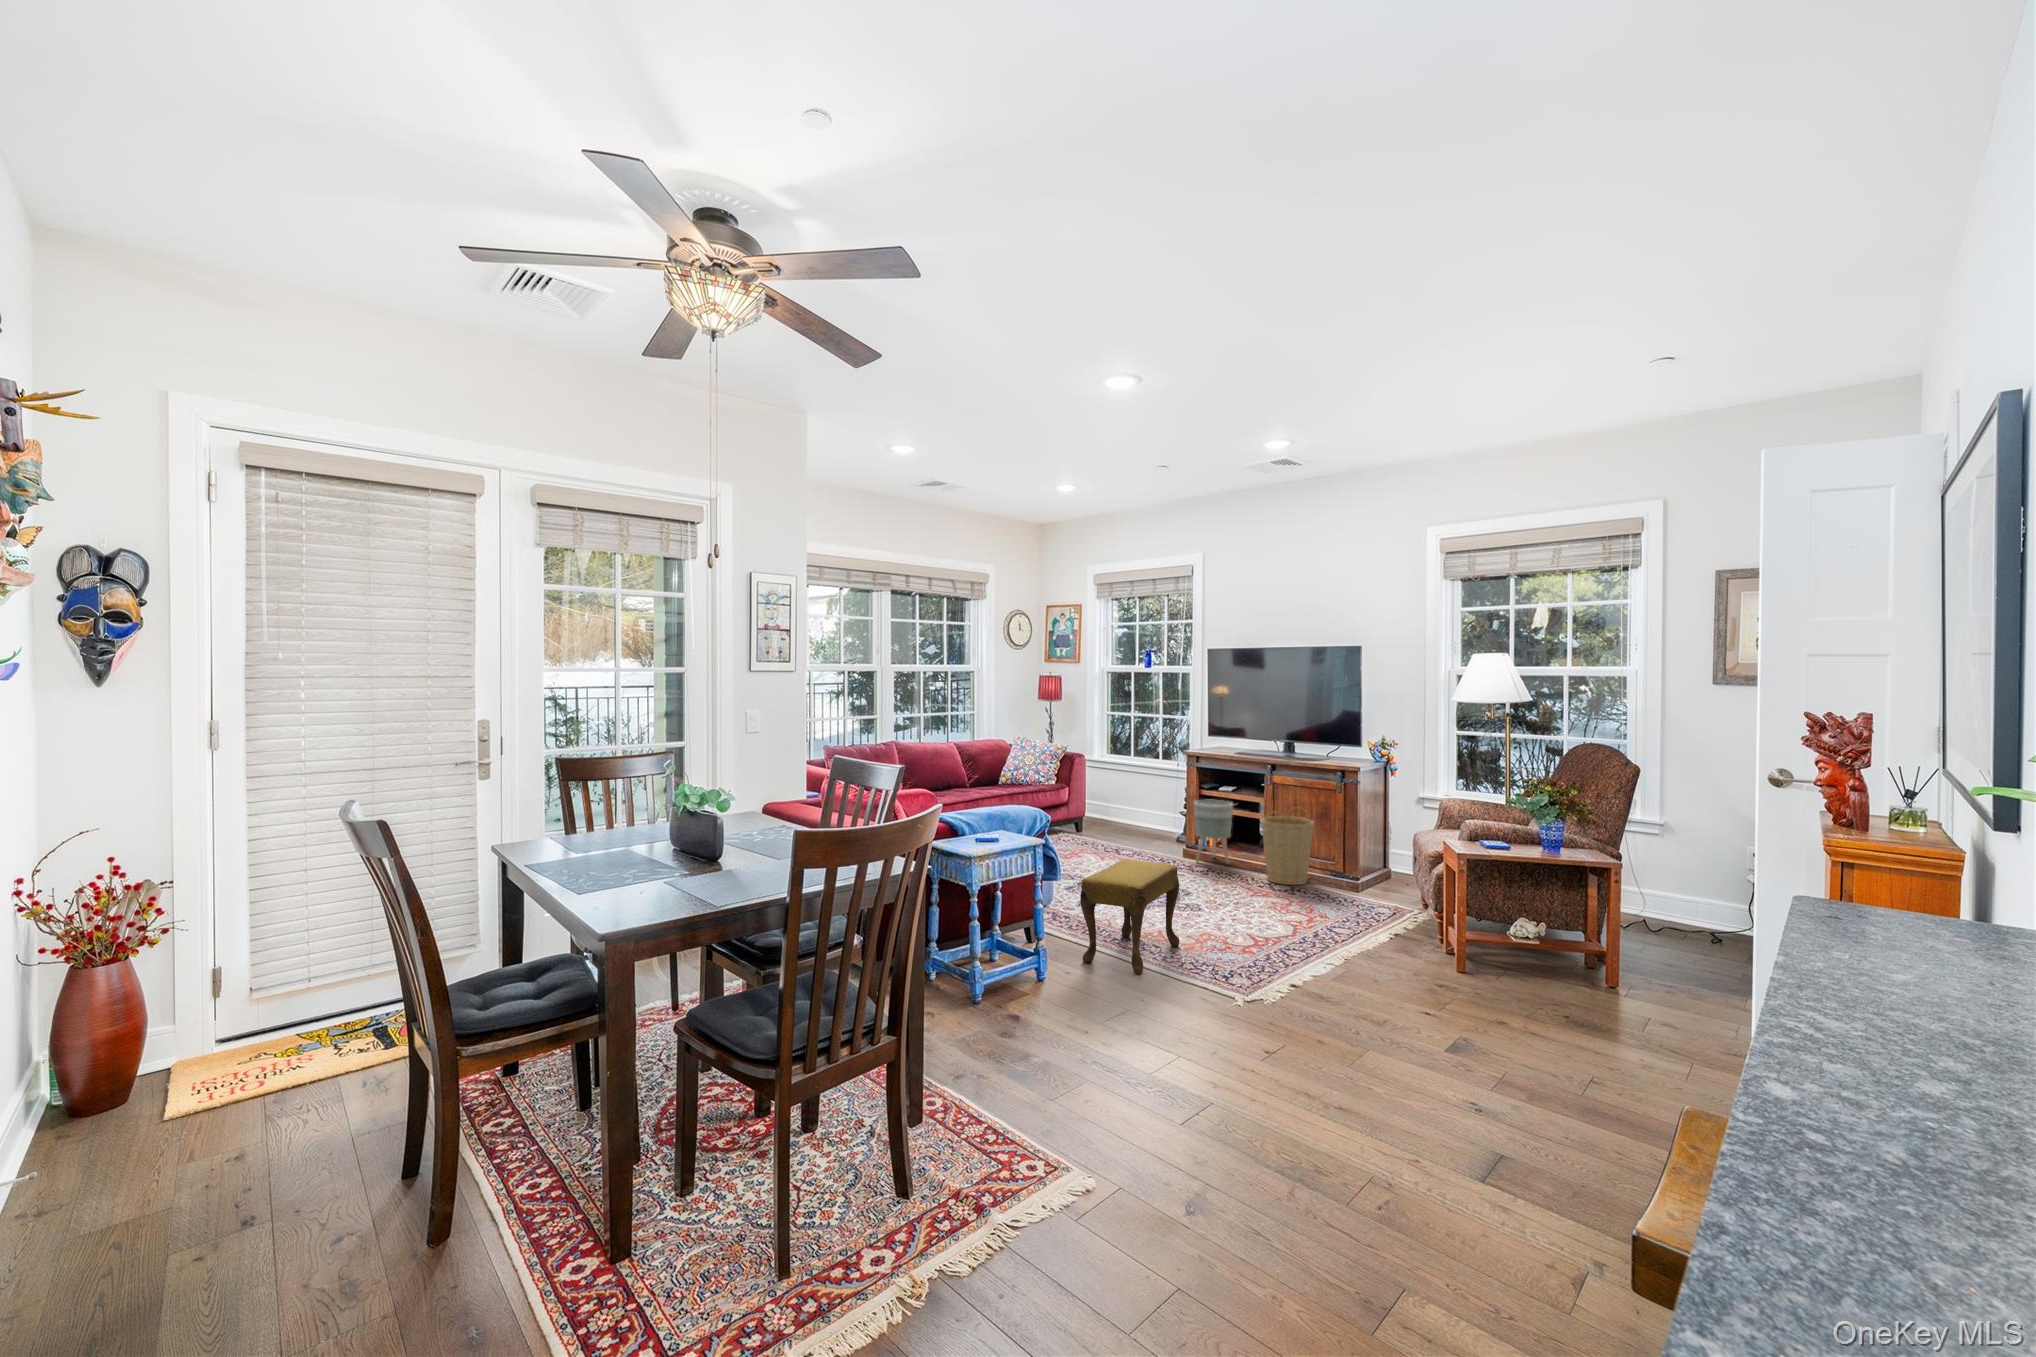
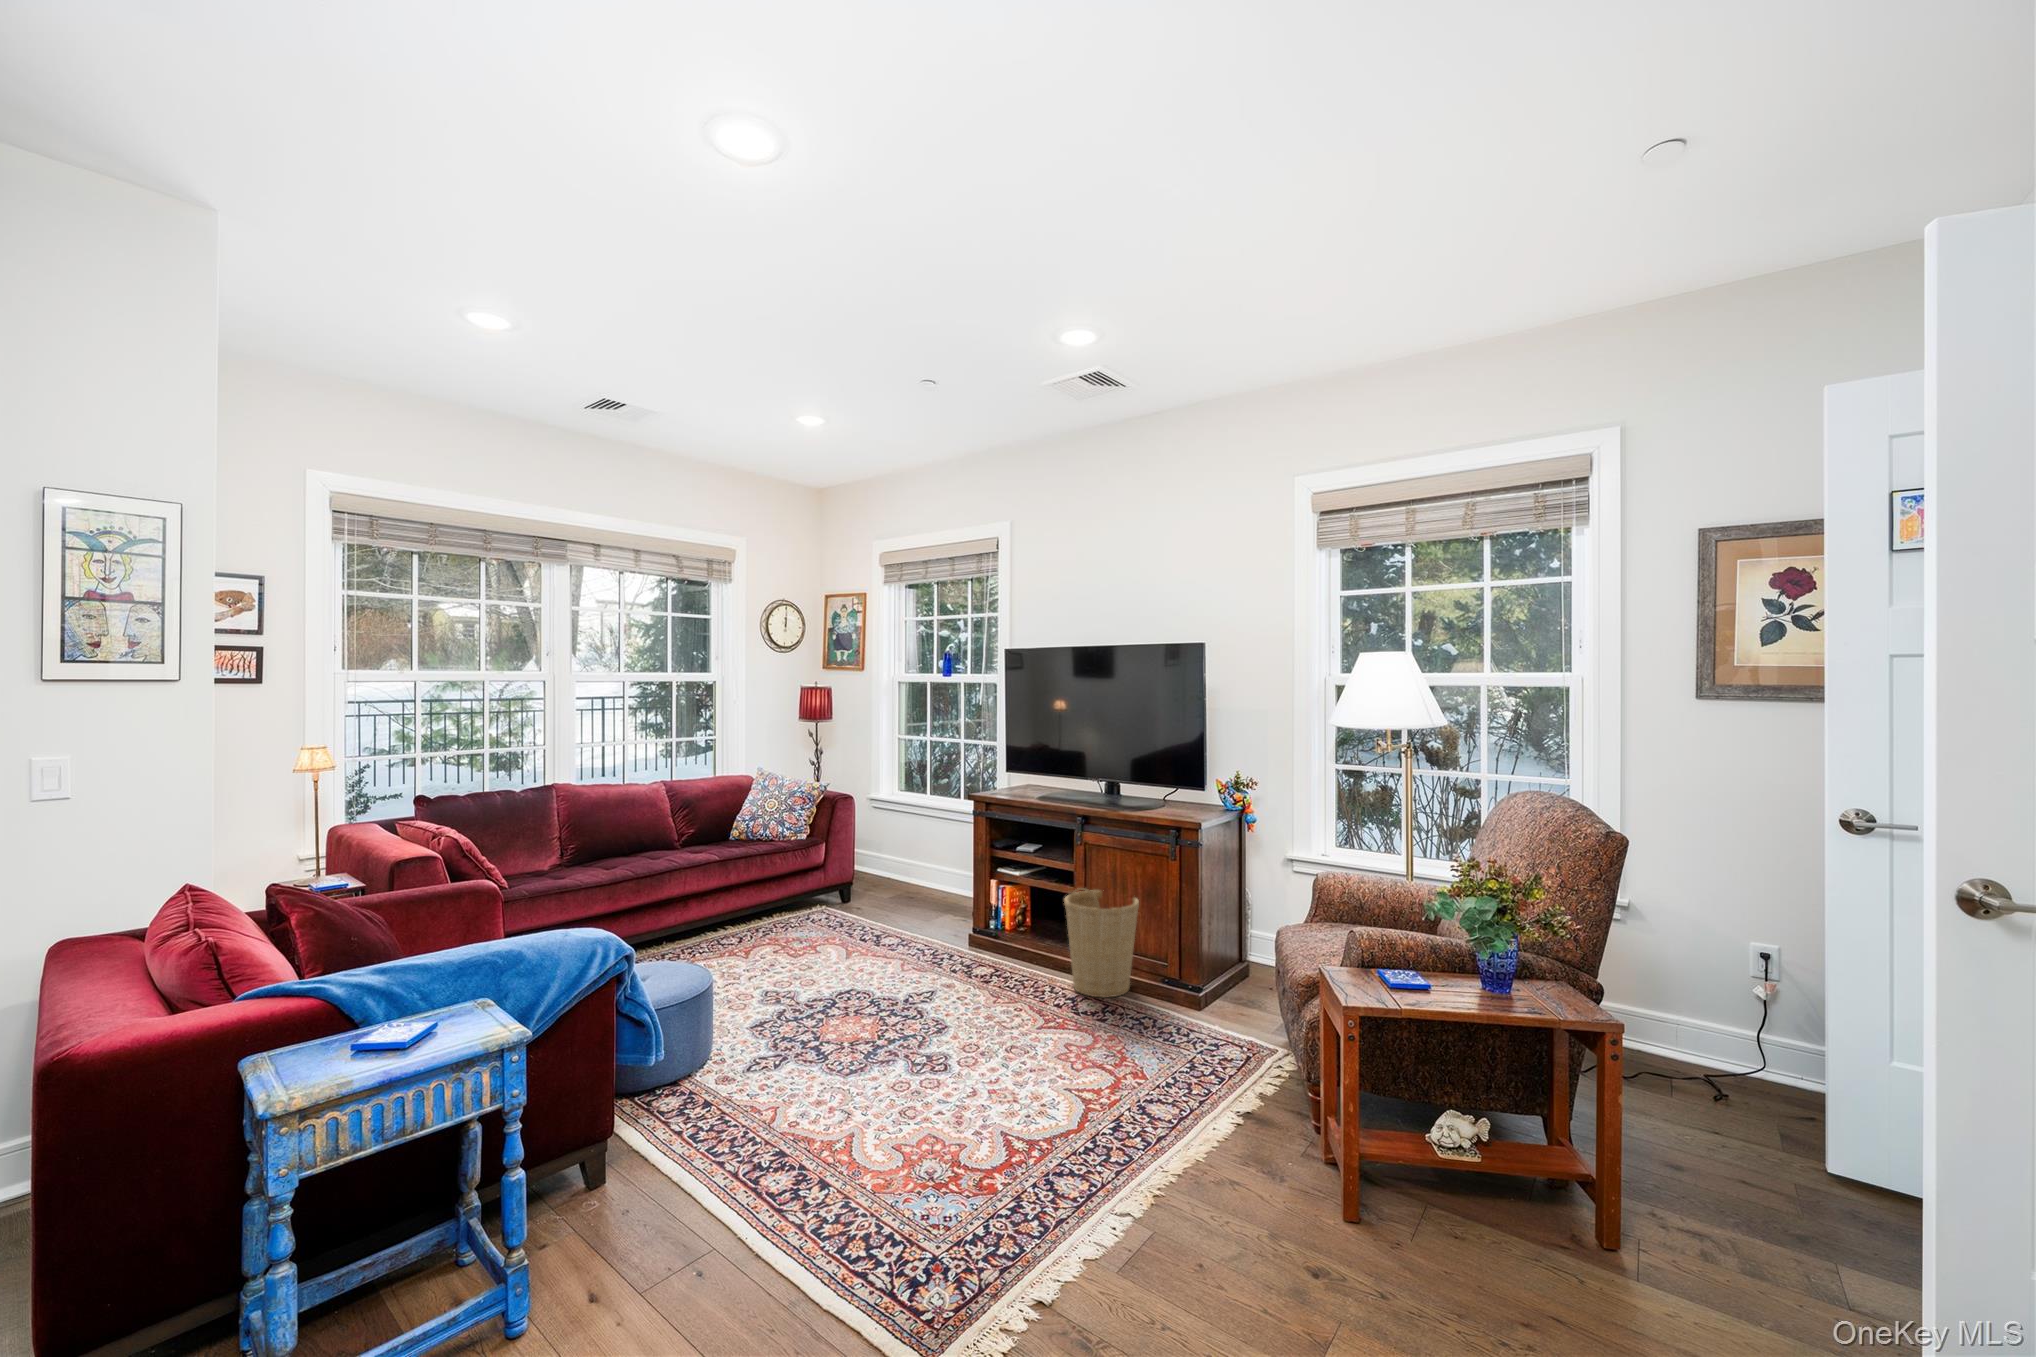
planter: present [1194,800,1233,863] -> none [981,862,1035,956]
footstool: present [1080,859,1179,974] -> none [655,1013,872,1279]

